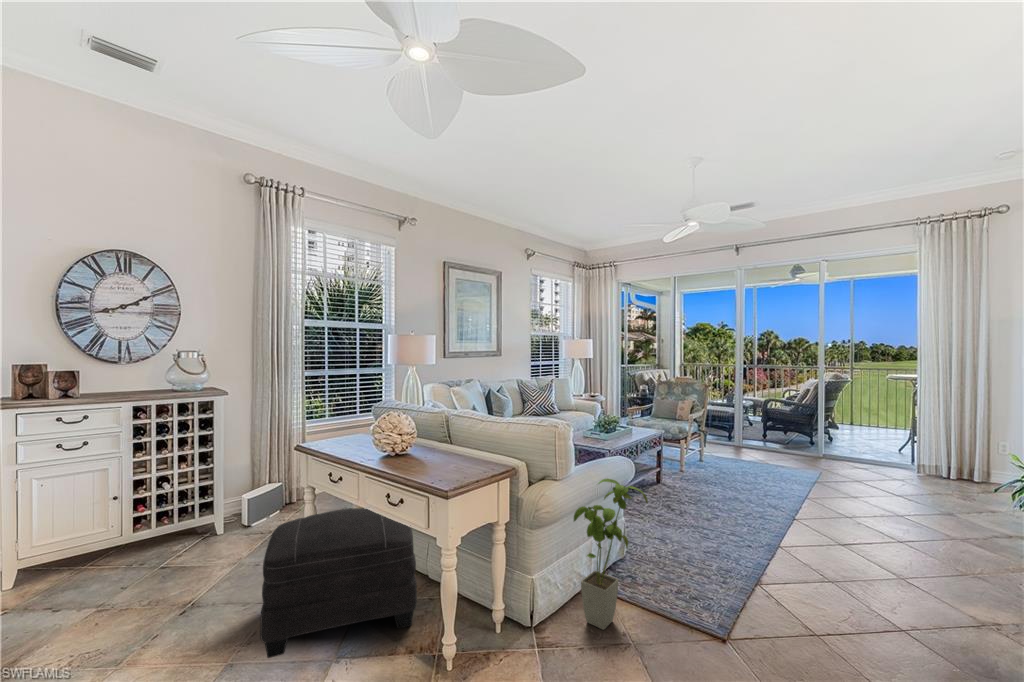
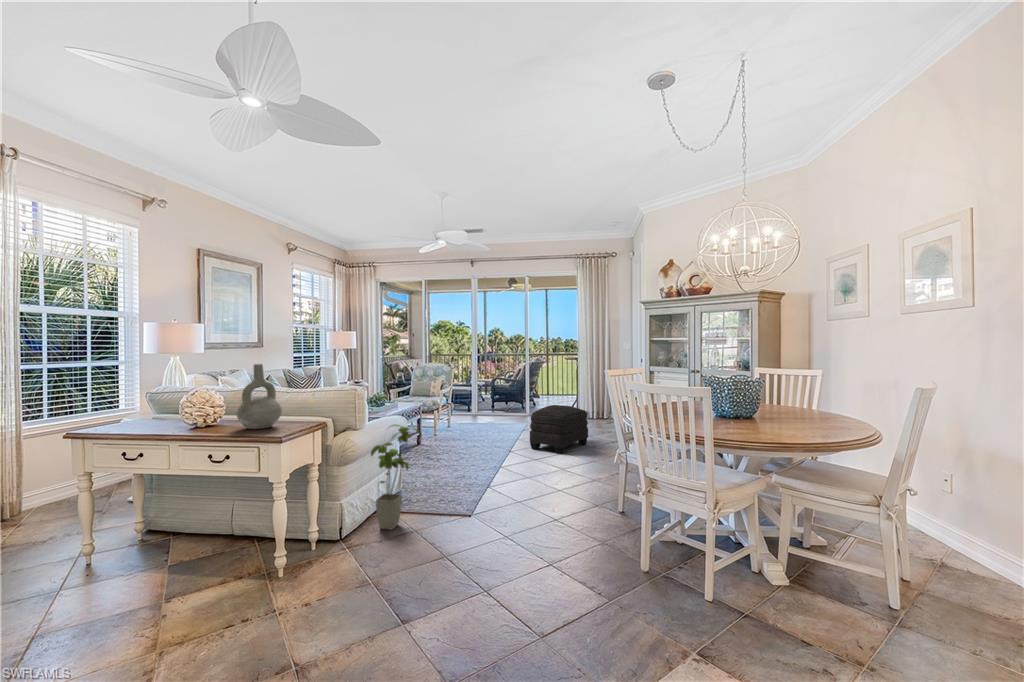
decorative vase: none [412,389,462,471] -> present [237,364,282,429]
ottoman: present [260,508,417,658] -> present [530,405,588,454]

